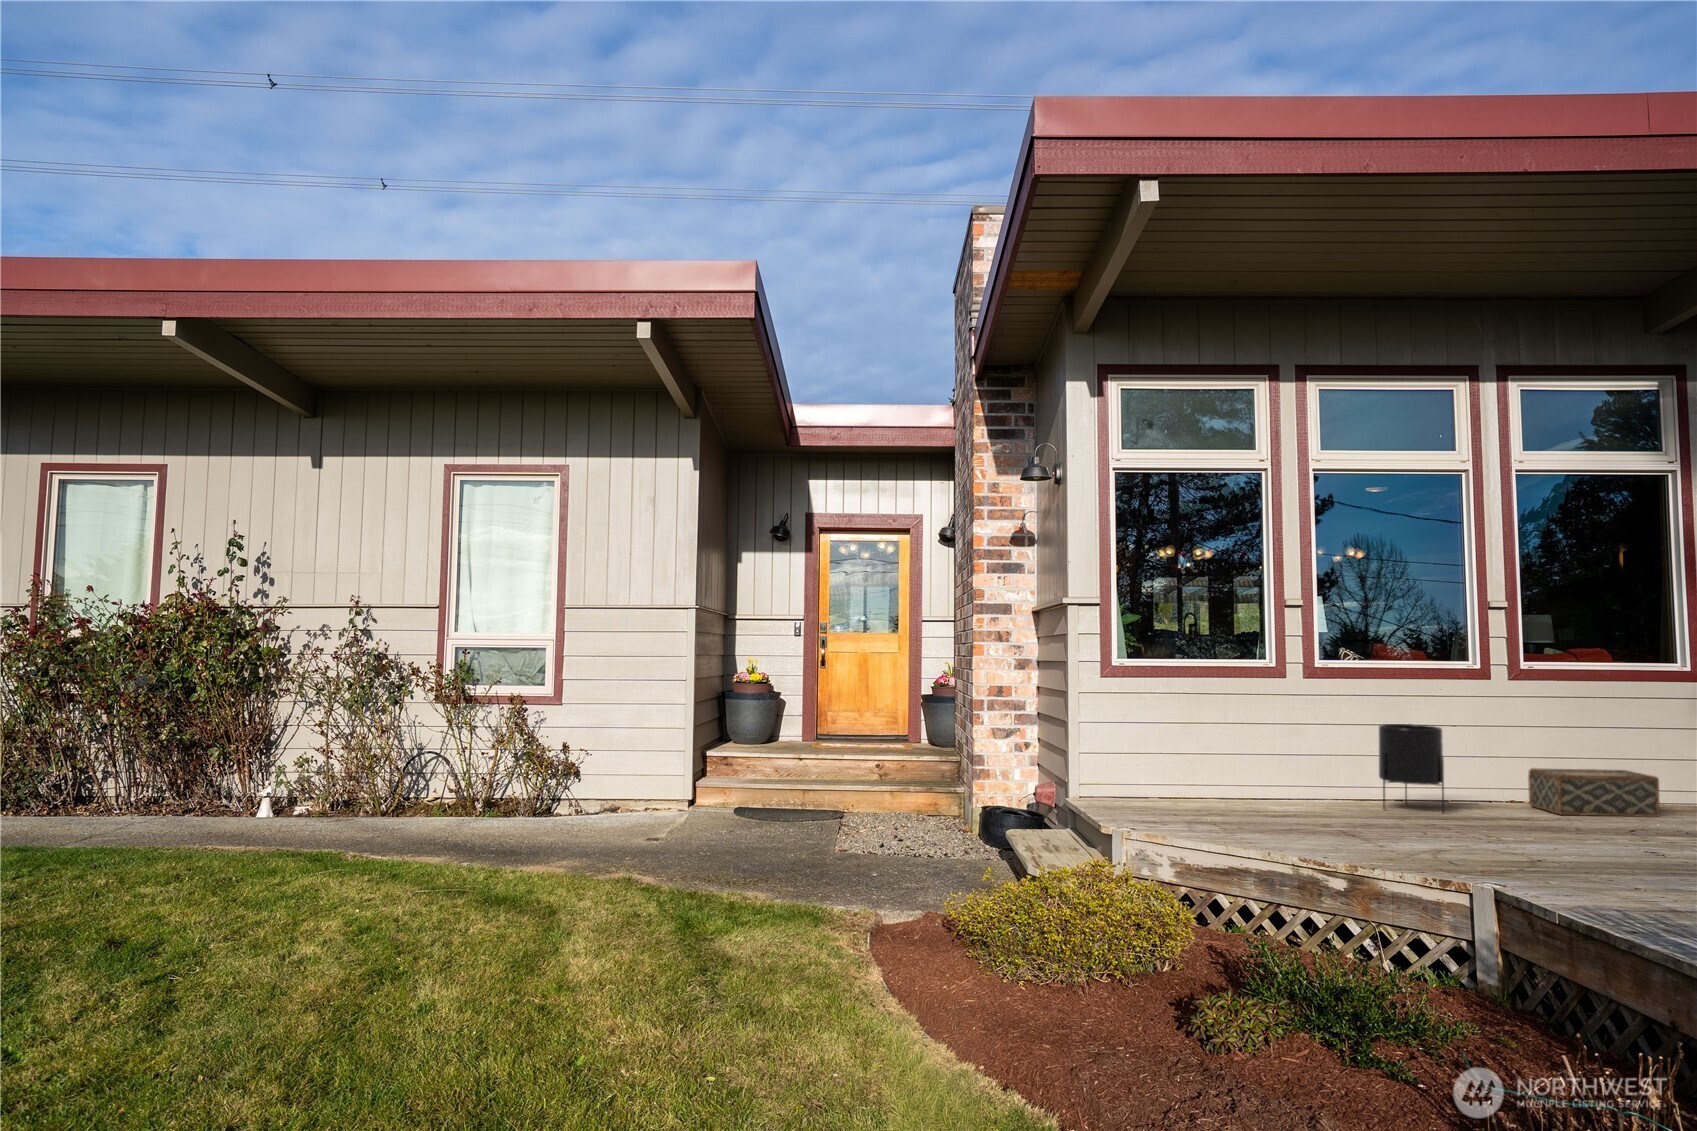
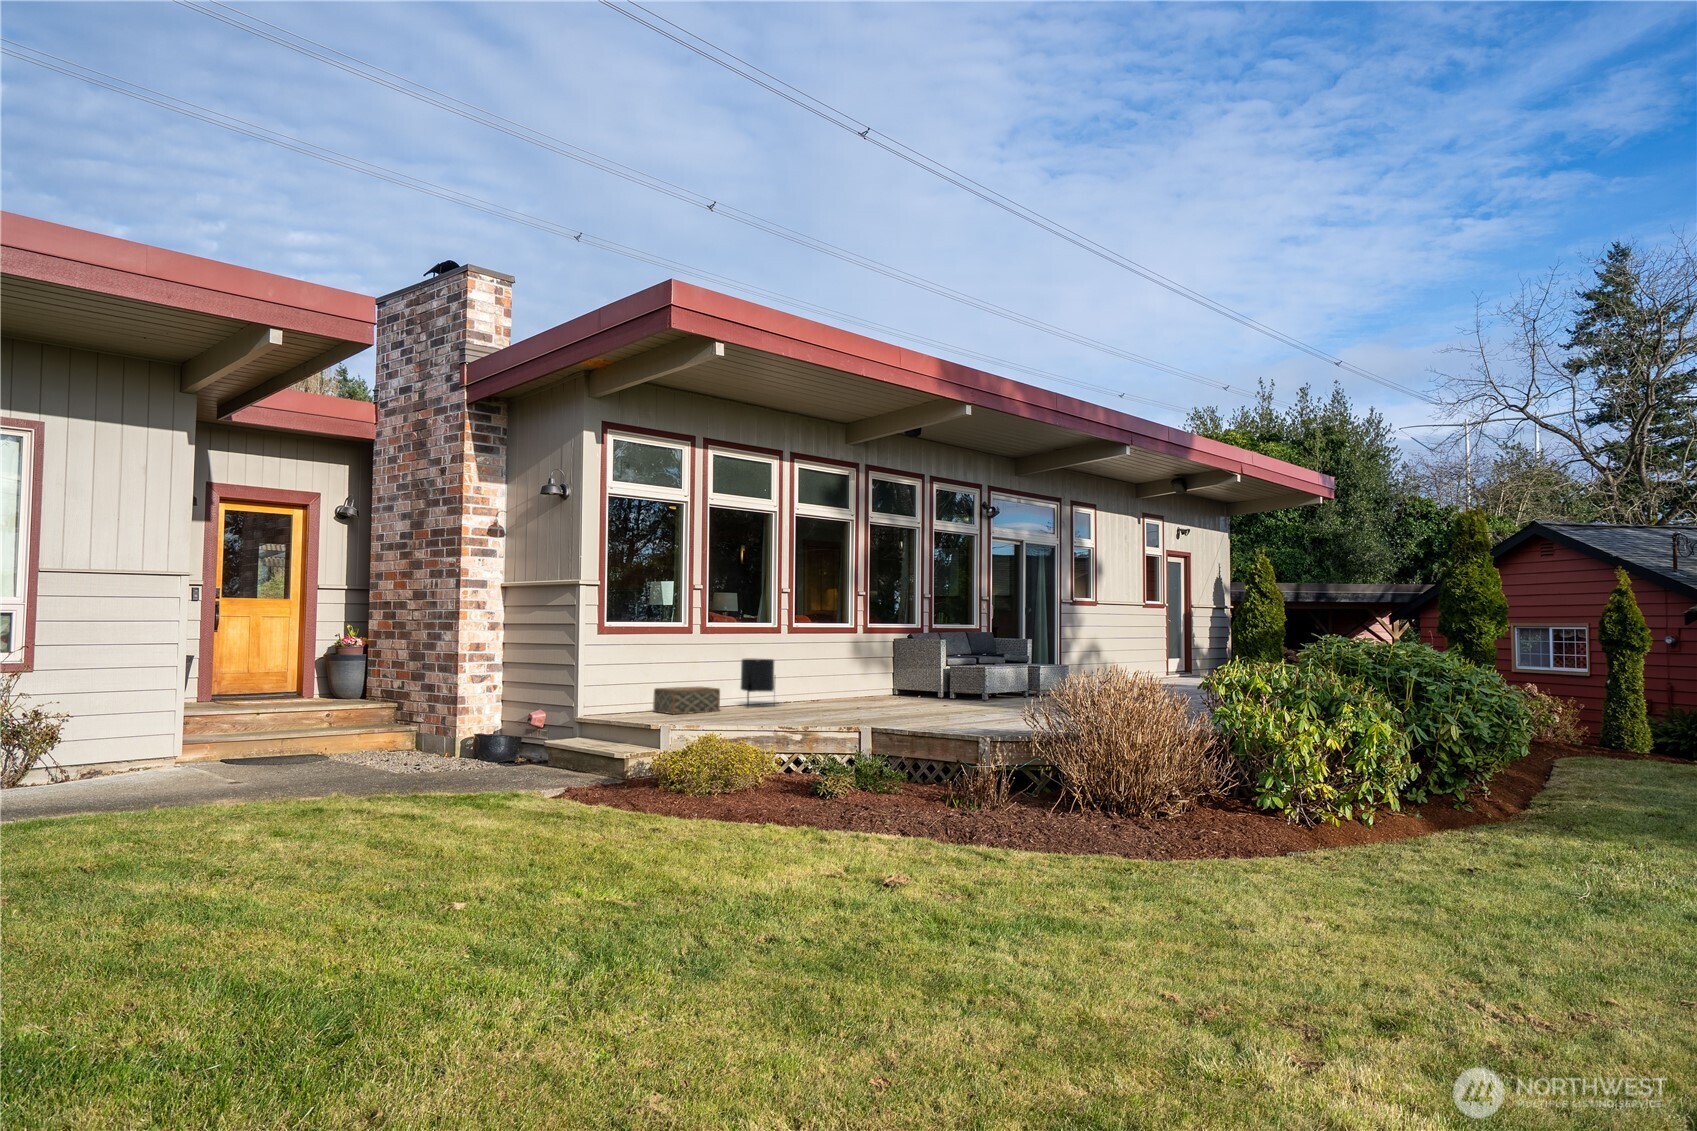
woven basket: present [1528,768,1660,817] -> present [653,687,720,714]

